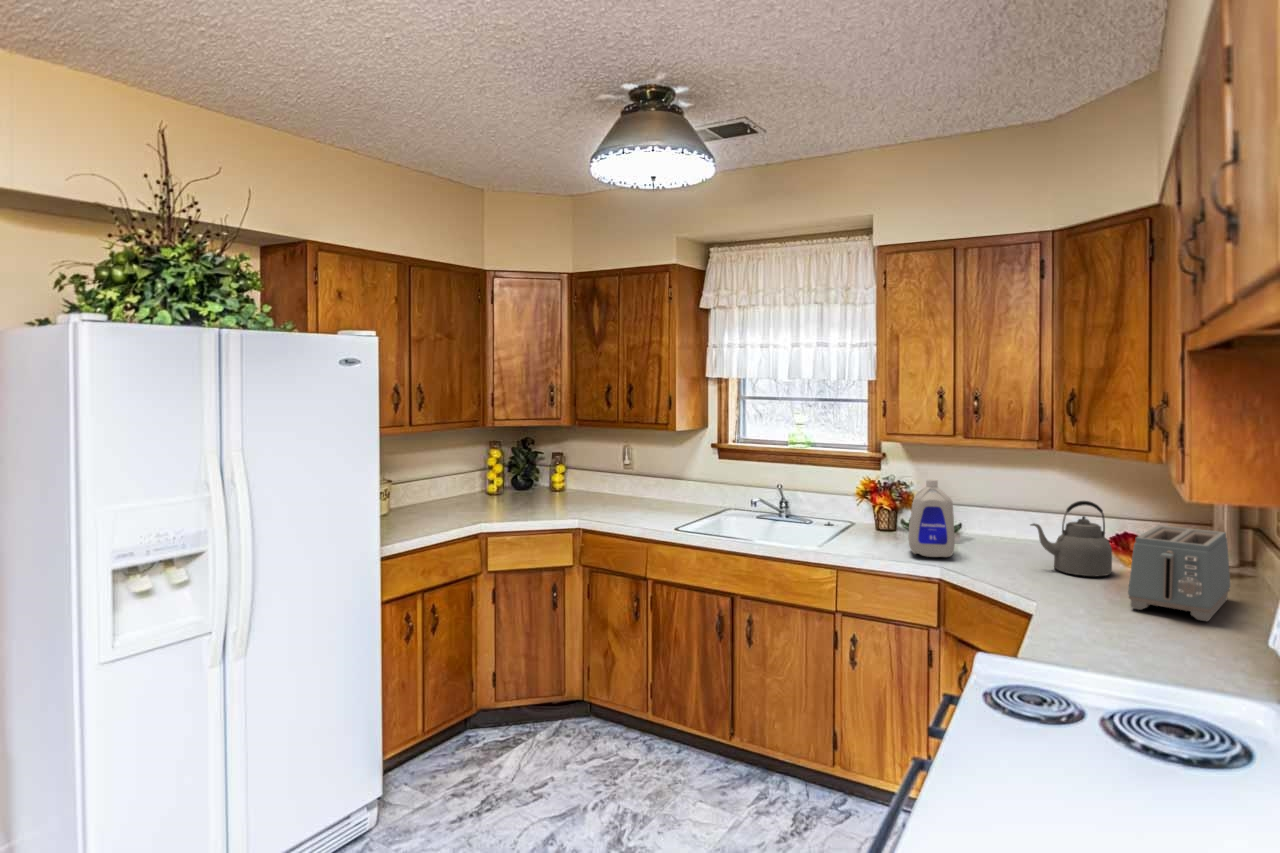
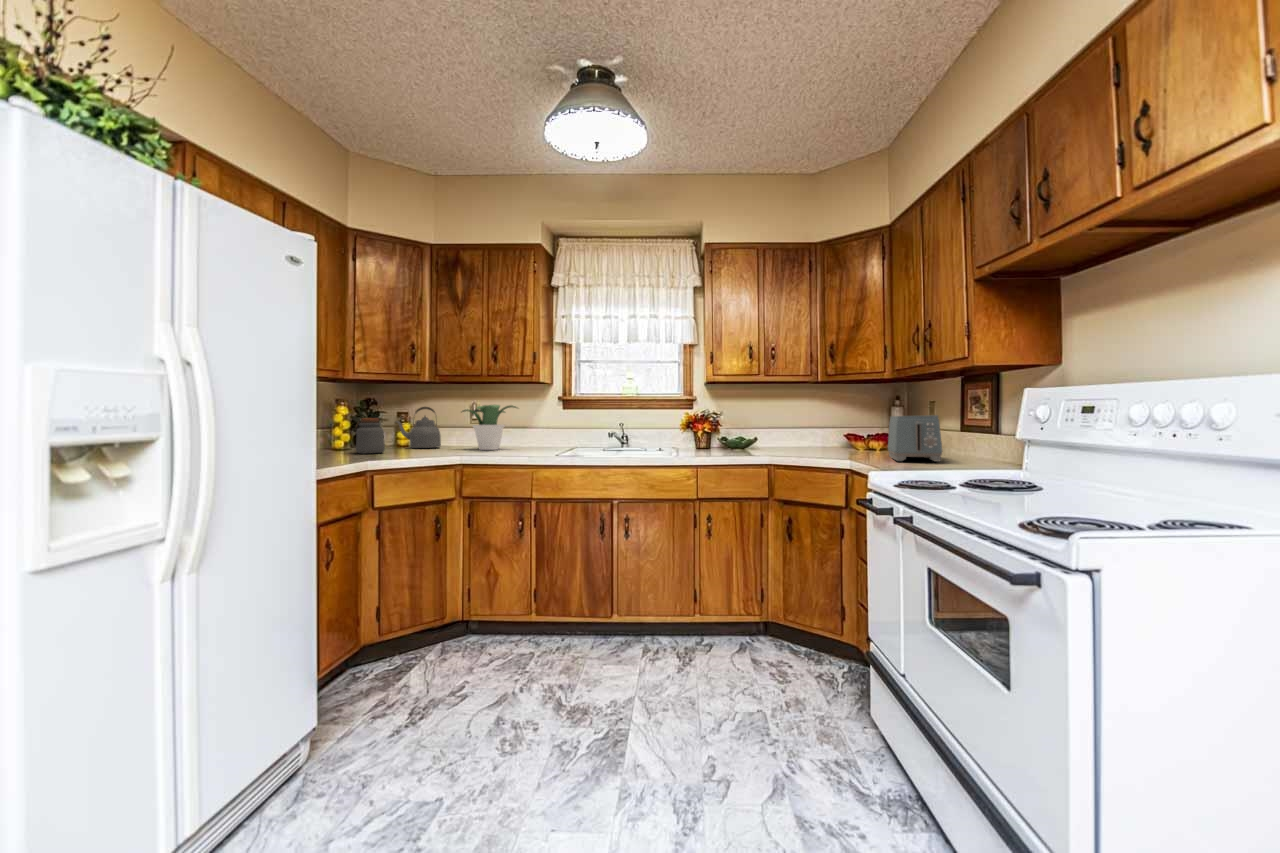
potted plant: none [597,456,660,510] -> present [462,405,517,450]
jar: none [487,472,515,511] -> present [355,418,385,454]
bottle: present [908,479,955,557] -> none [733,401,768,454]
kettle: present [1031,501,1112,576] -> present [396,407,441,448]

